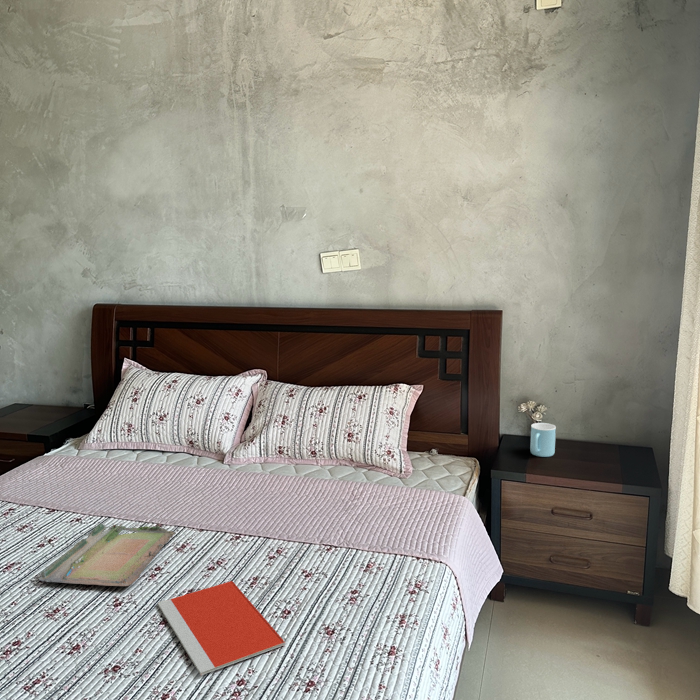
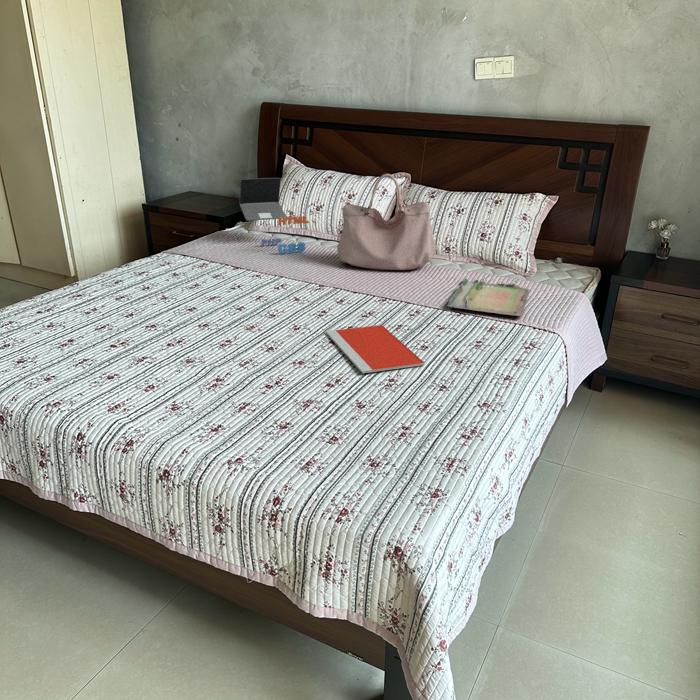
handbag: none [181,381,297,491] -> present [337,174,436,270]
laptop: none [63,390,147,480] -> present [240,178,309,253]
mug: present [530,423,556,457] -> none [651,240,679,271]
tray: present [39,523,175,586] -> present [448,278,529,316]

